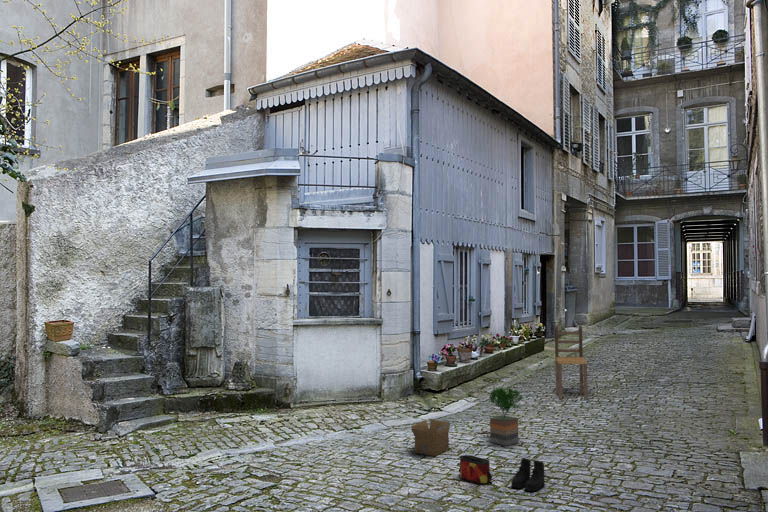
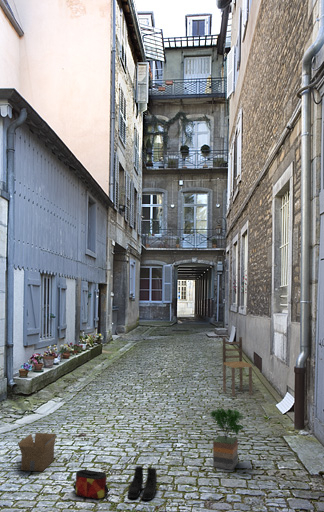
chair: present [555,326,588,400] -> present [223,337,252,396]
potted tree: present [490,388,523,446] -> present [210,408,244,470]

